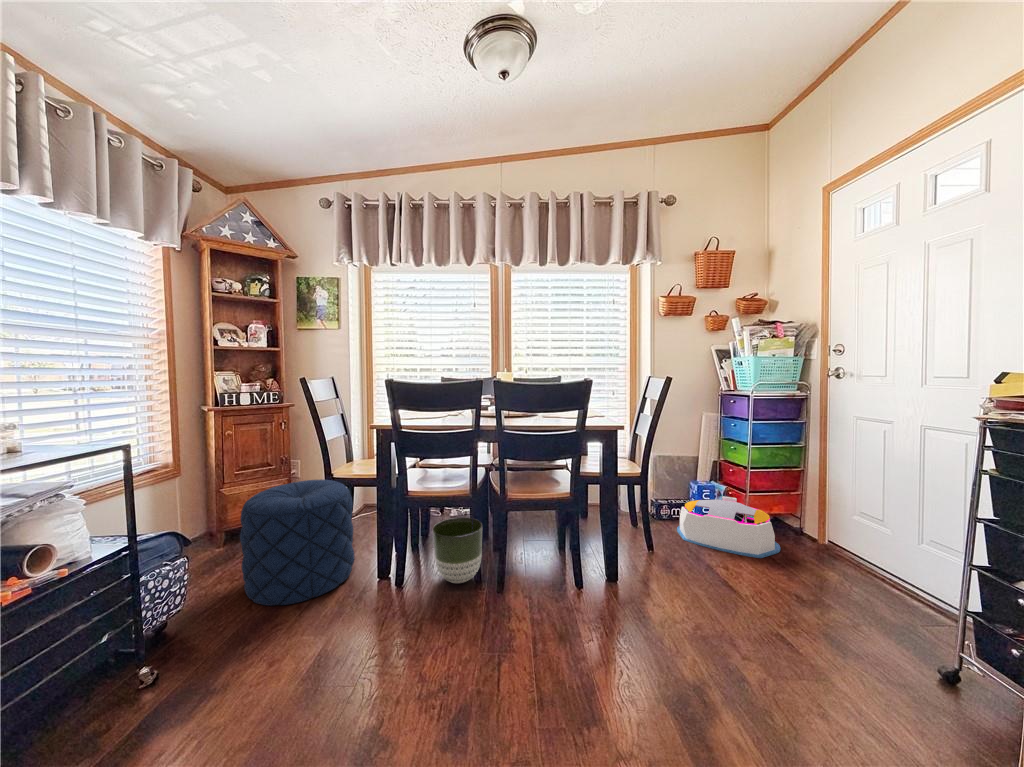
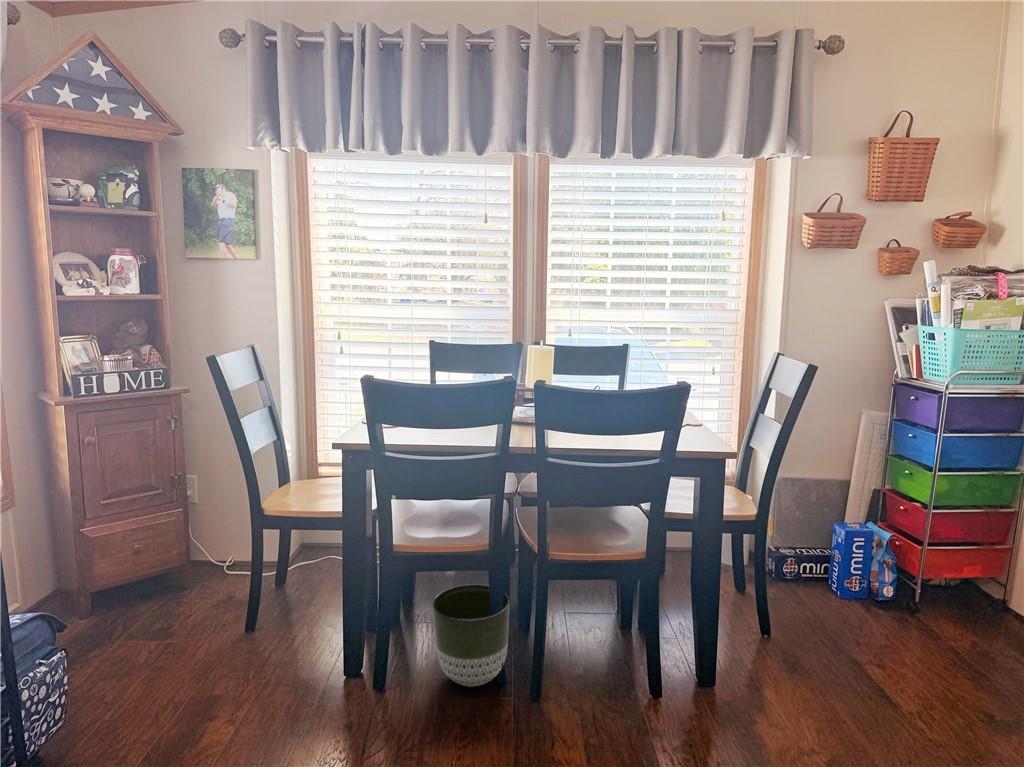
pouf: present [240,480,354,606] -> none [133,521,307,718]
storage bin: present [677,496,781,558] -> none [807,548,971,651]

